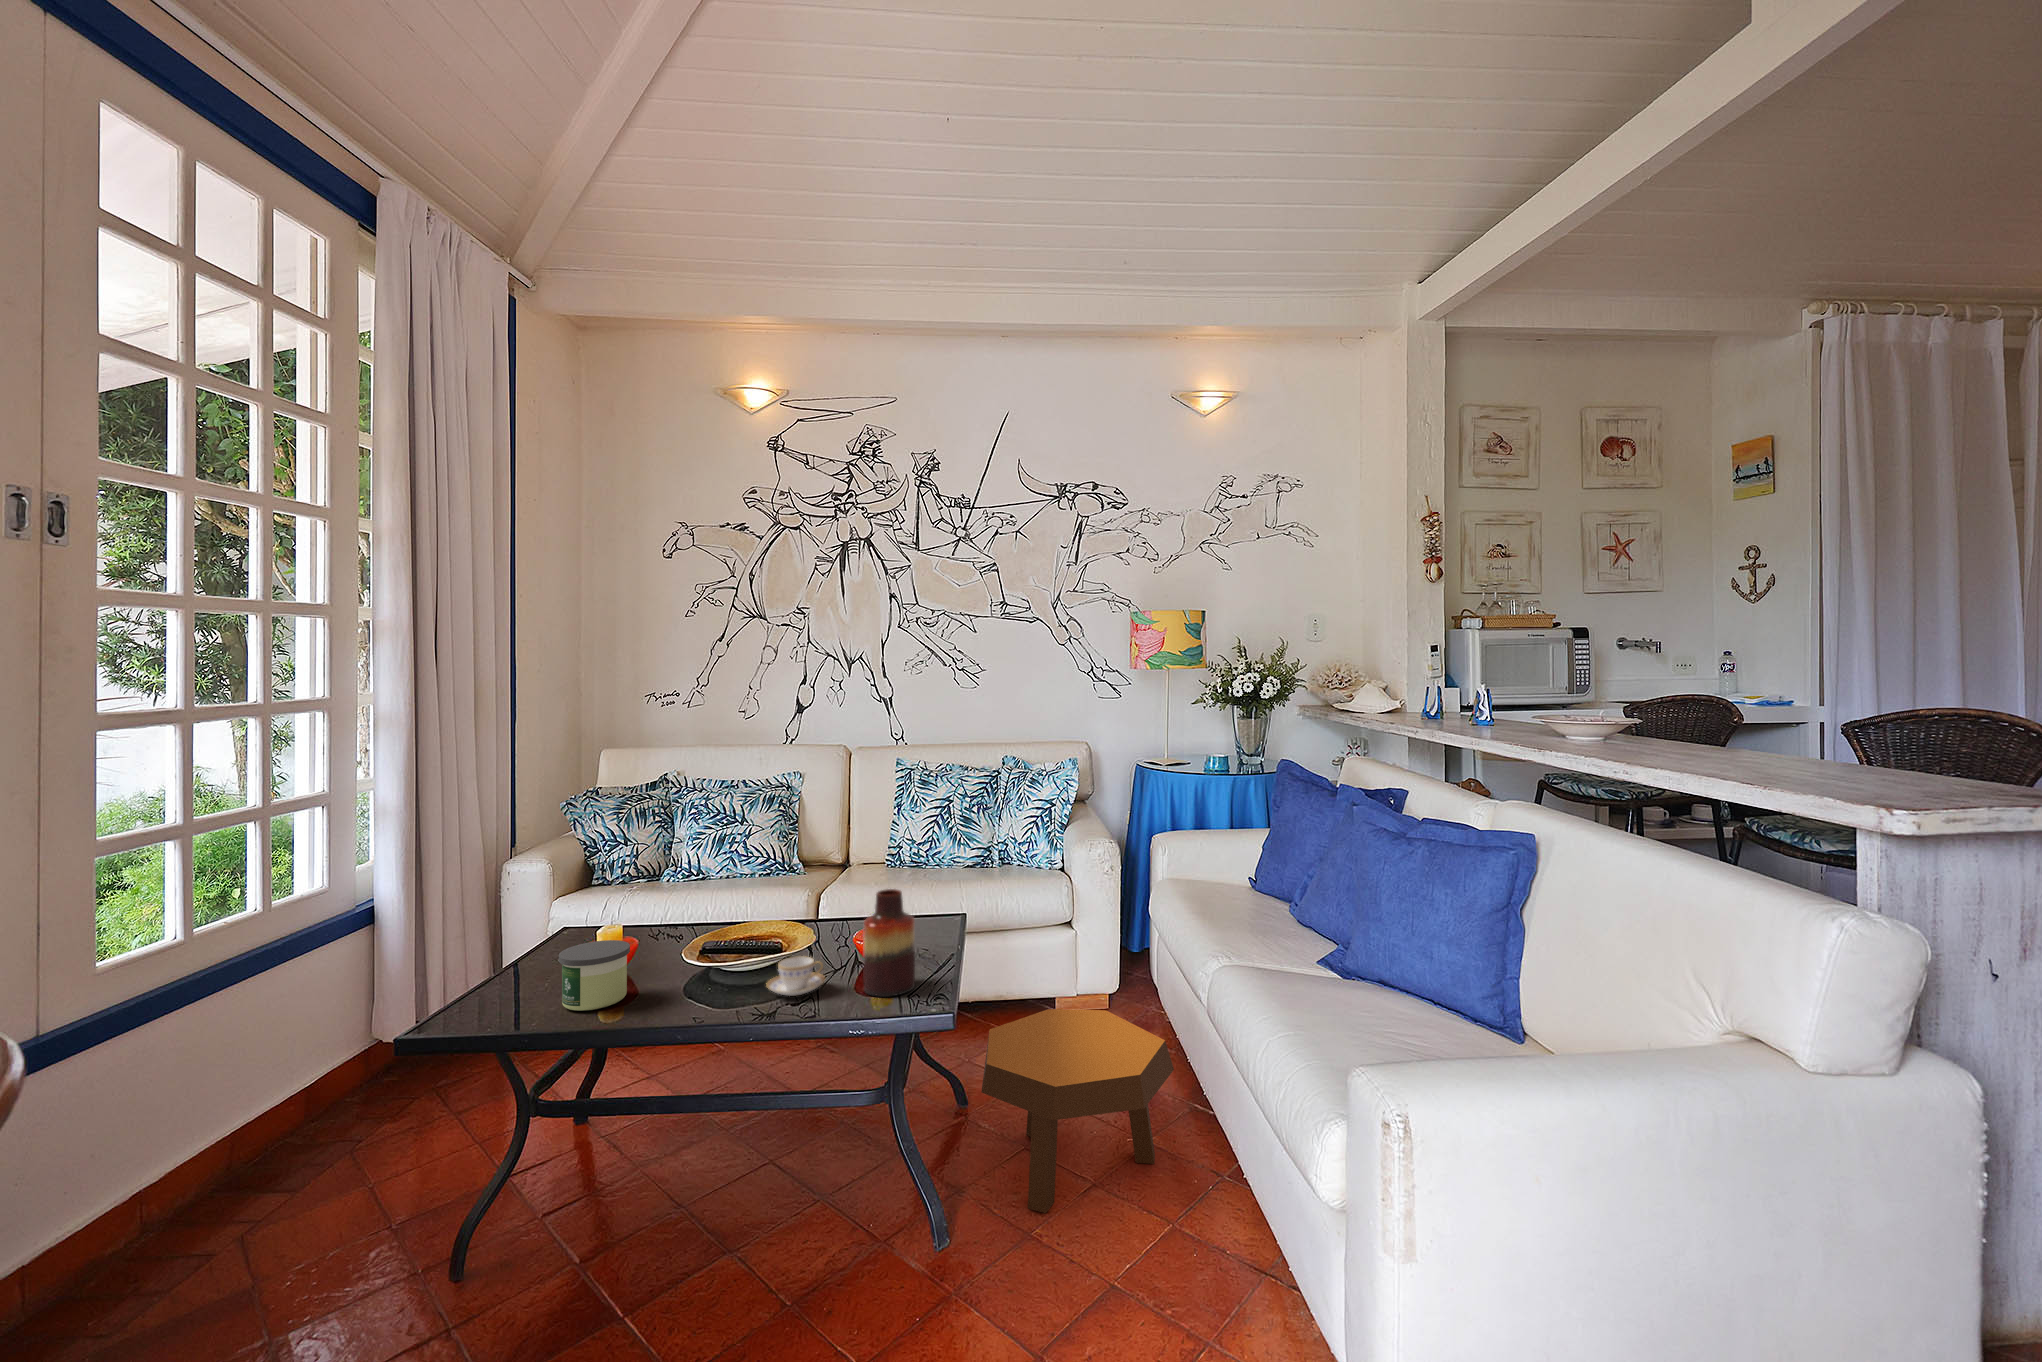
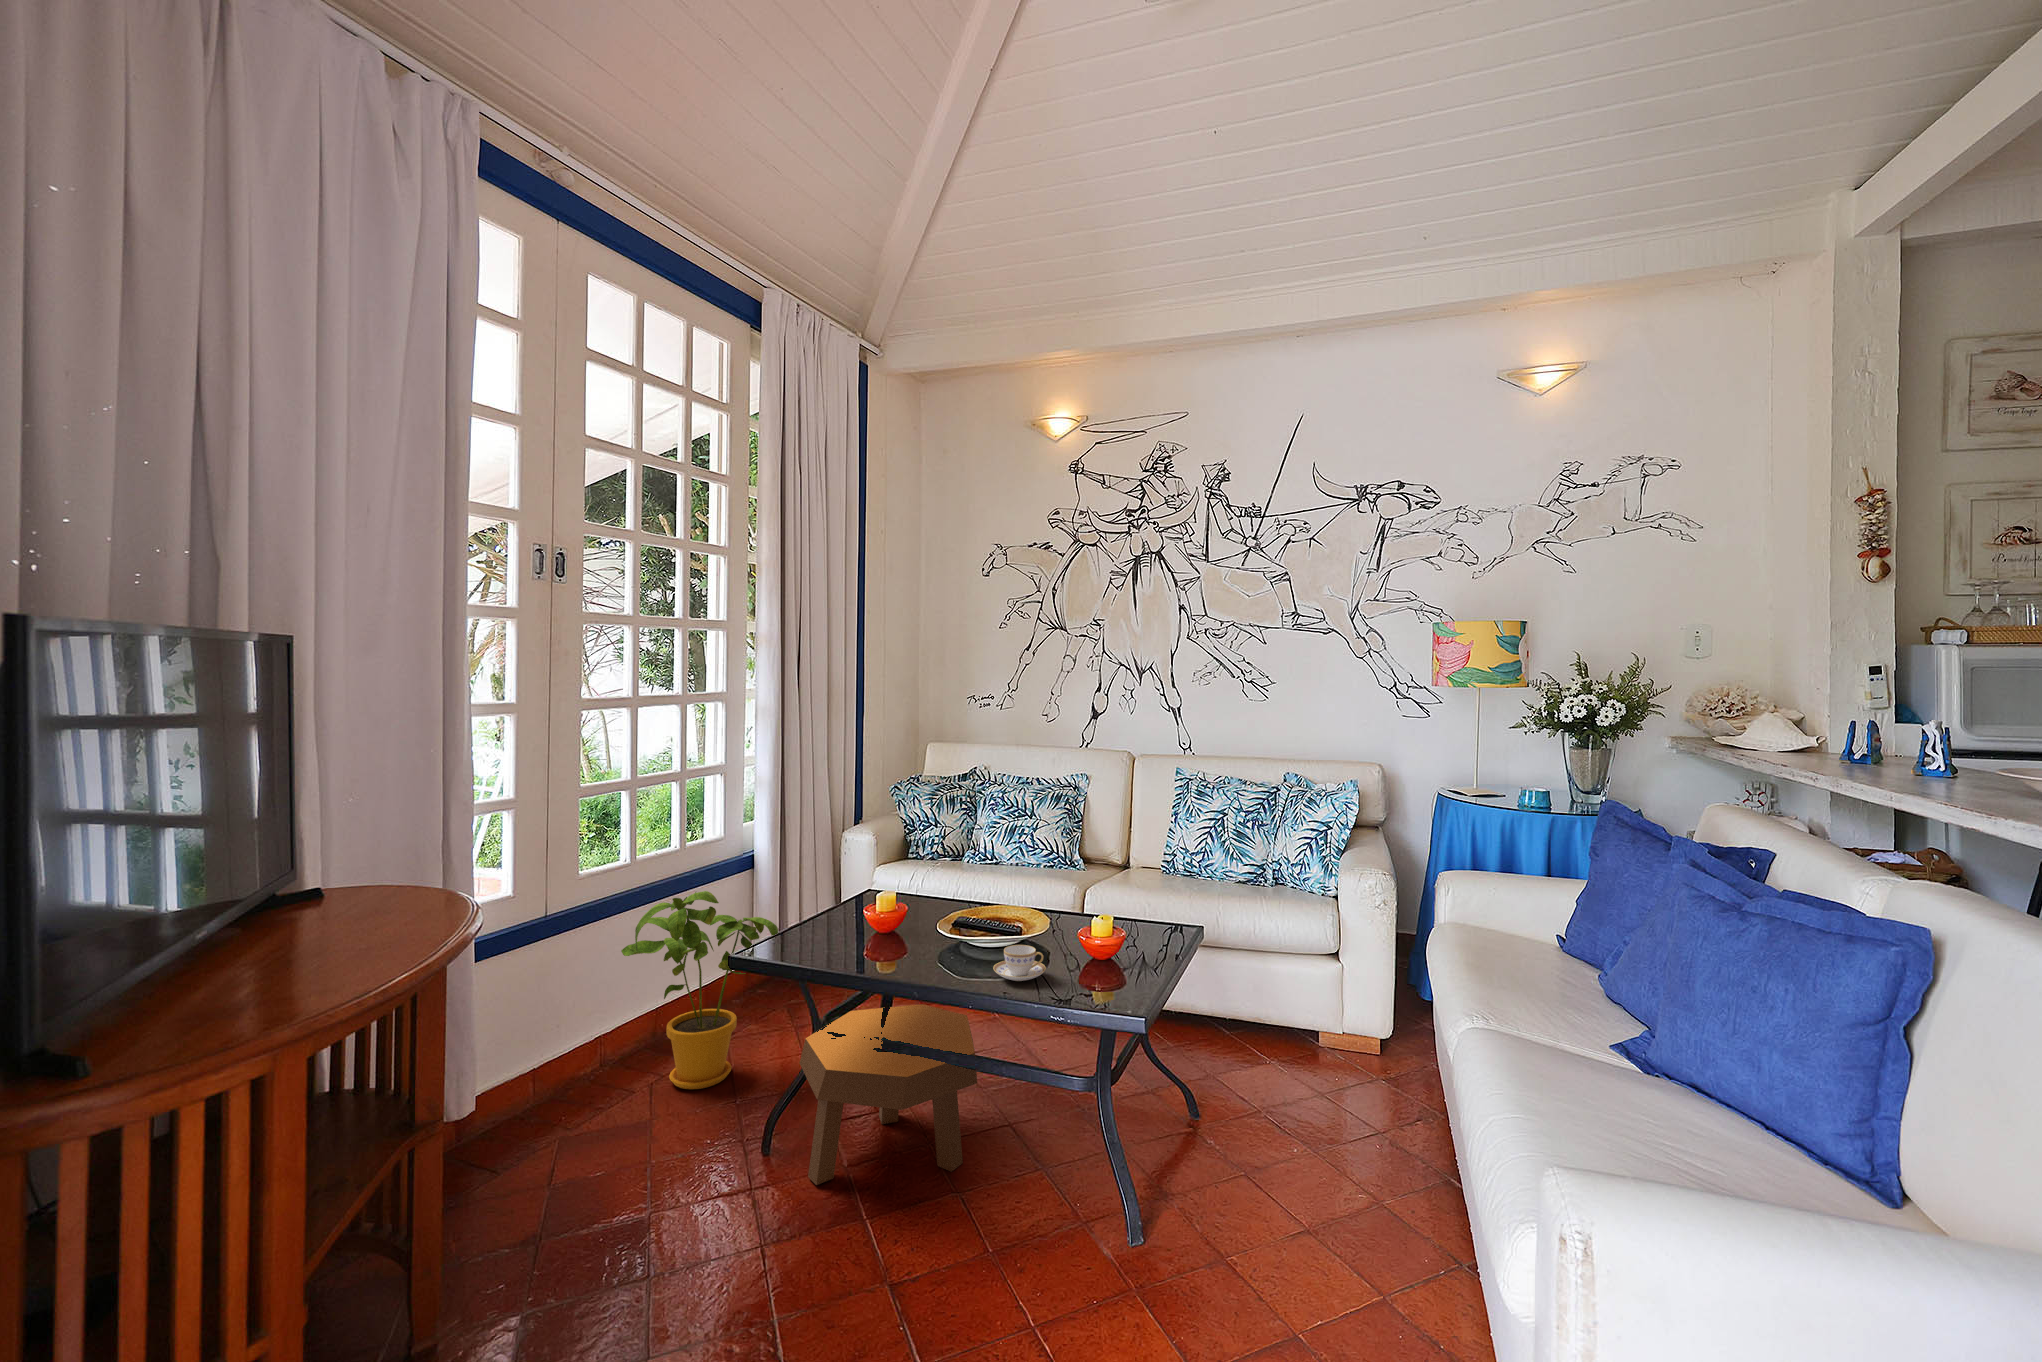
vase: present [864,889,915,997] -> none [1078,893,1127,998]
candle: present [559,940,630,1011] -> none [836,906,891,963]
house plant: none [188,956,444,1220] -> present [621,891,778,1089]
footstool: present [981,1009,1174,1213] -> present [800,1004,977,1185]

